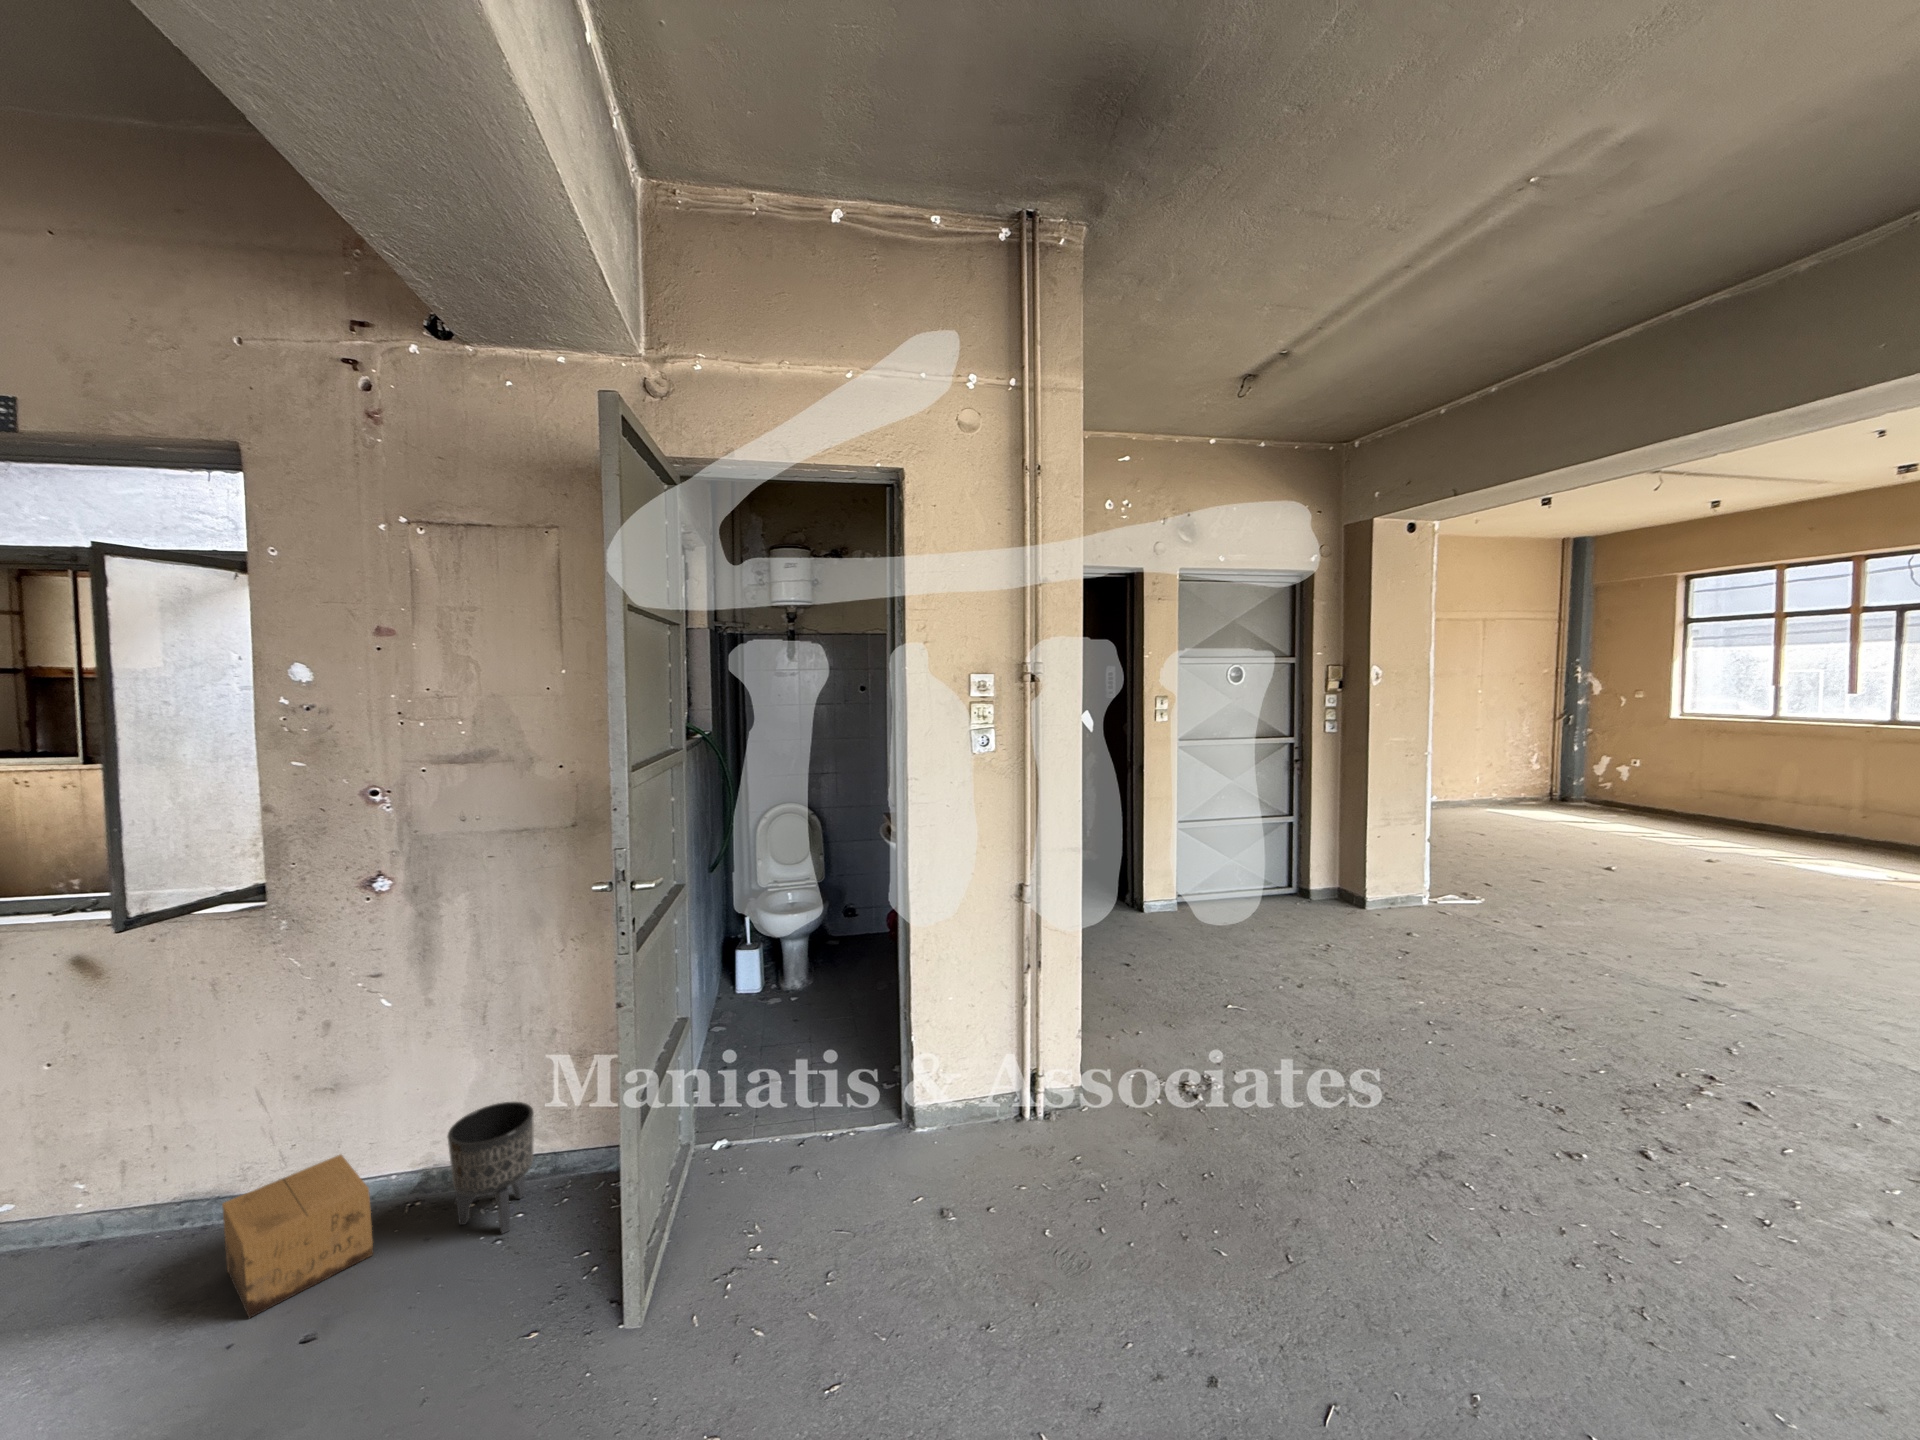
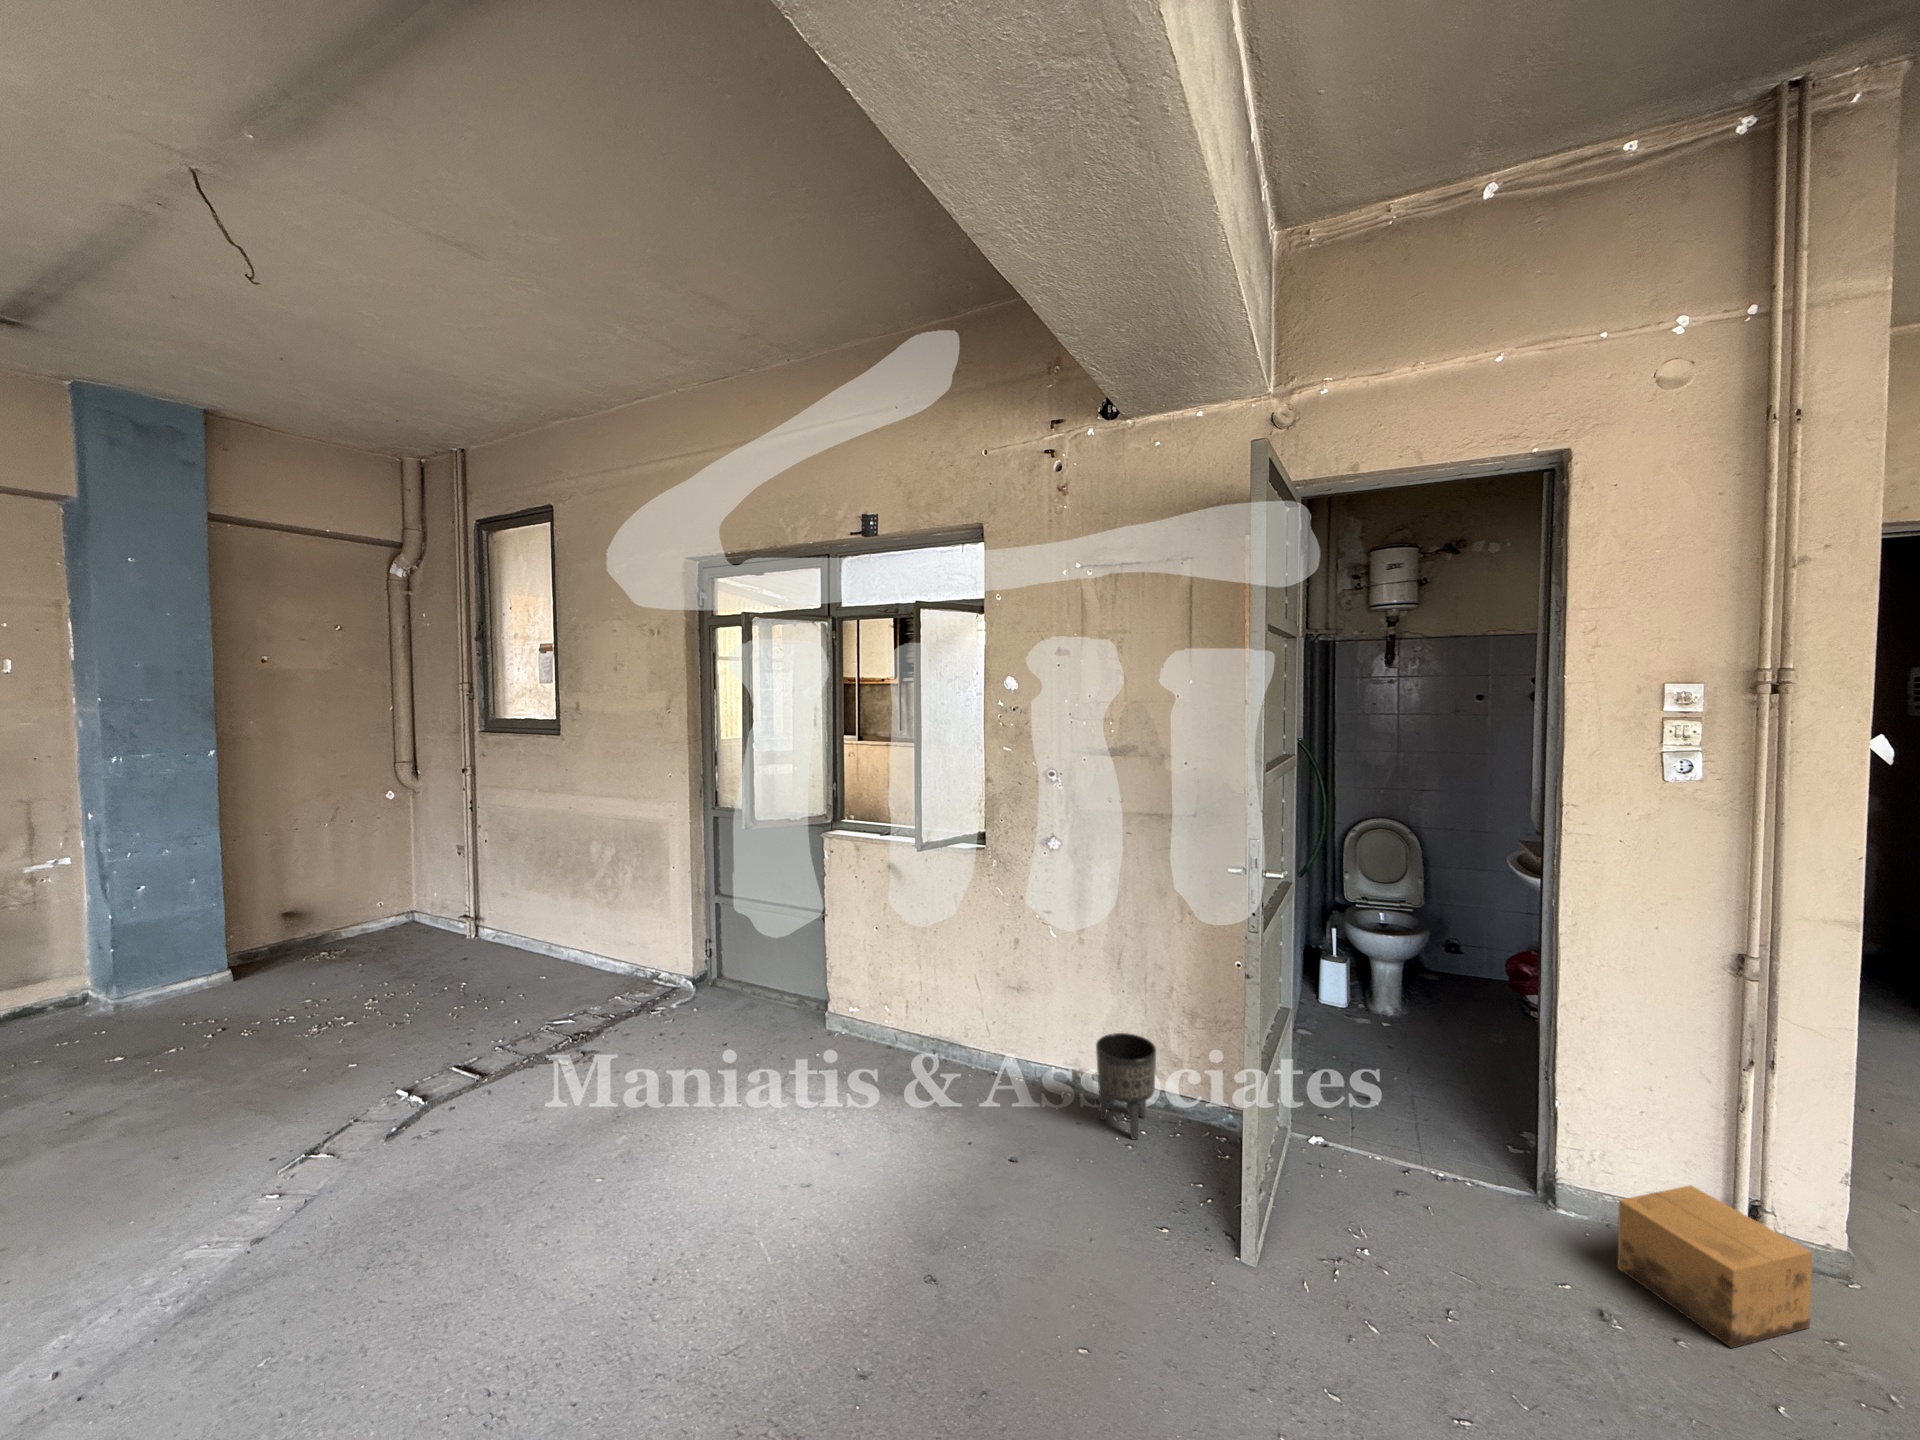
cardboard box: present [222,1155,373,1318] -> present [1618,1185,1812,1348]

